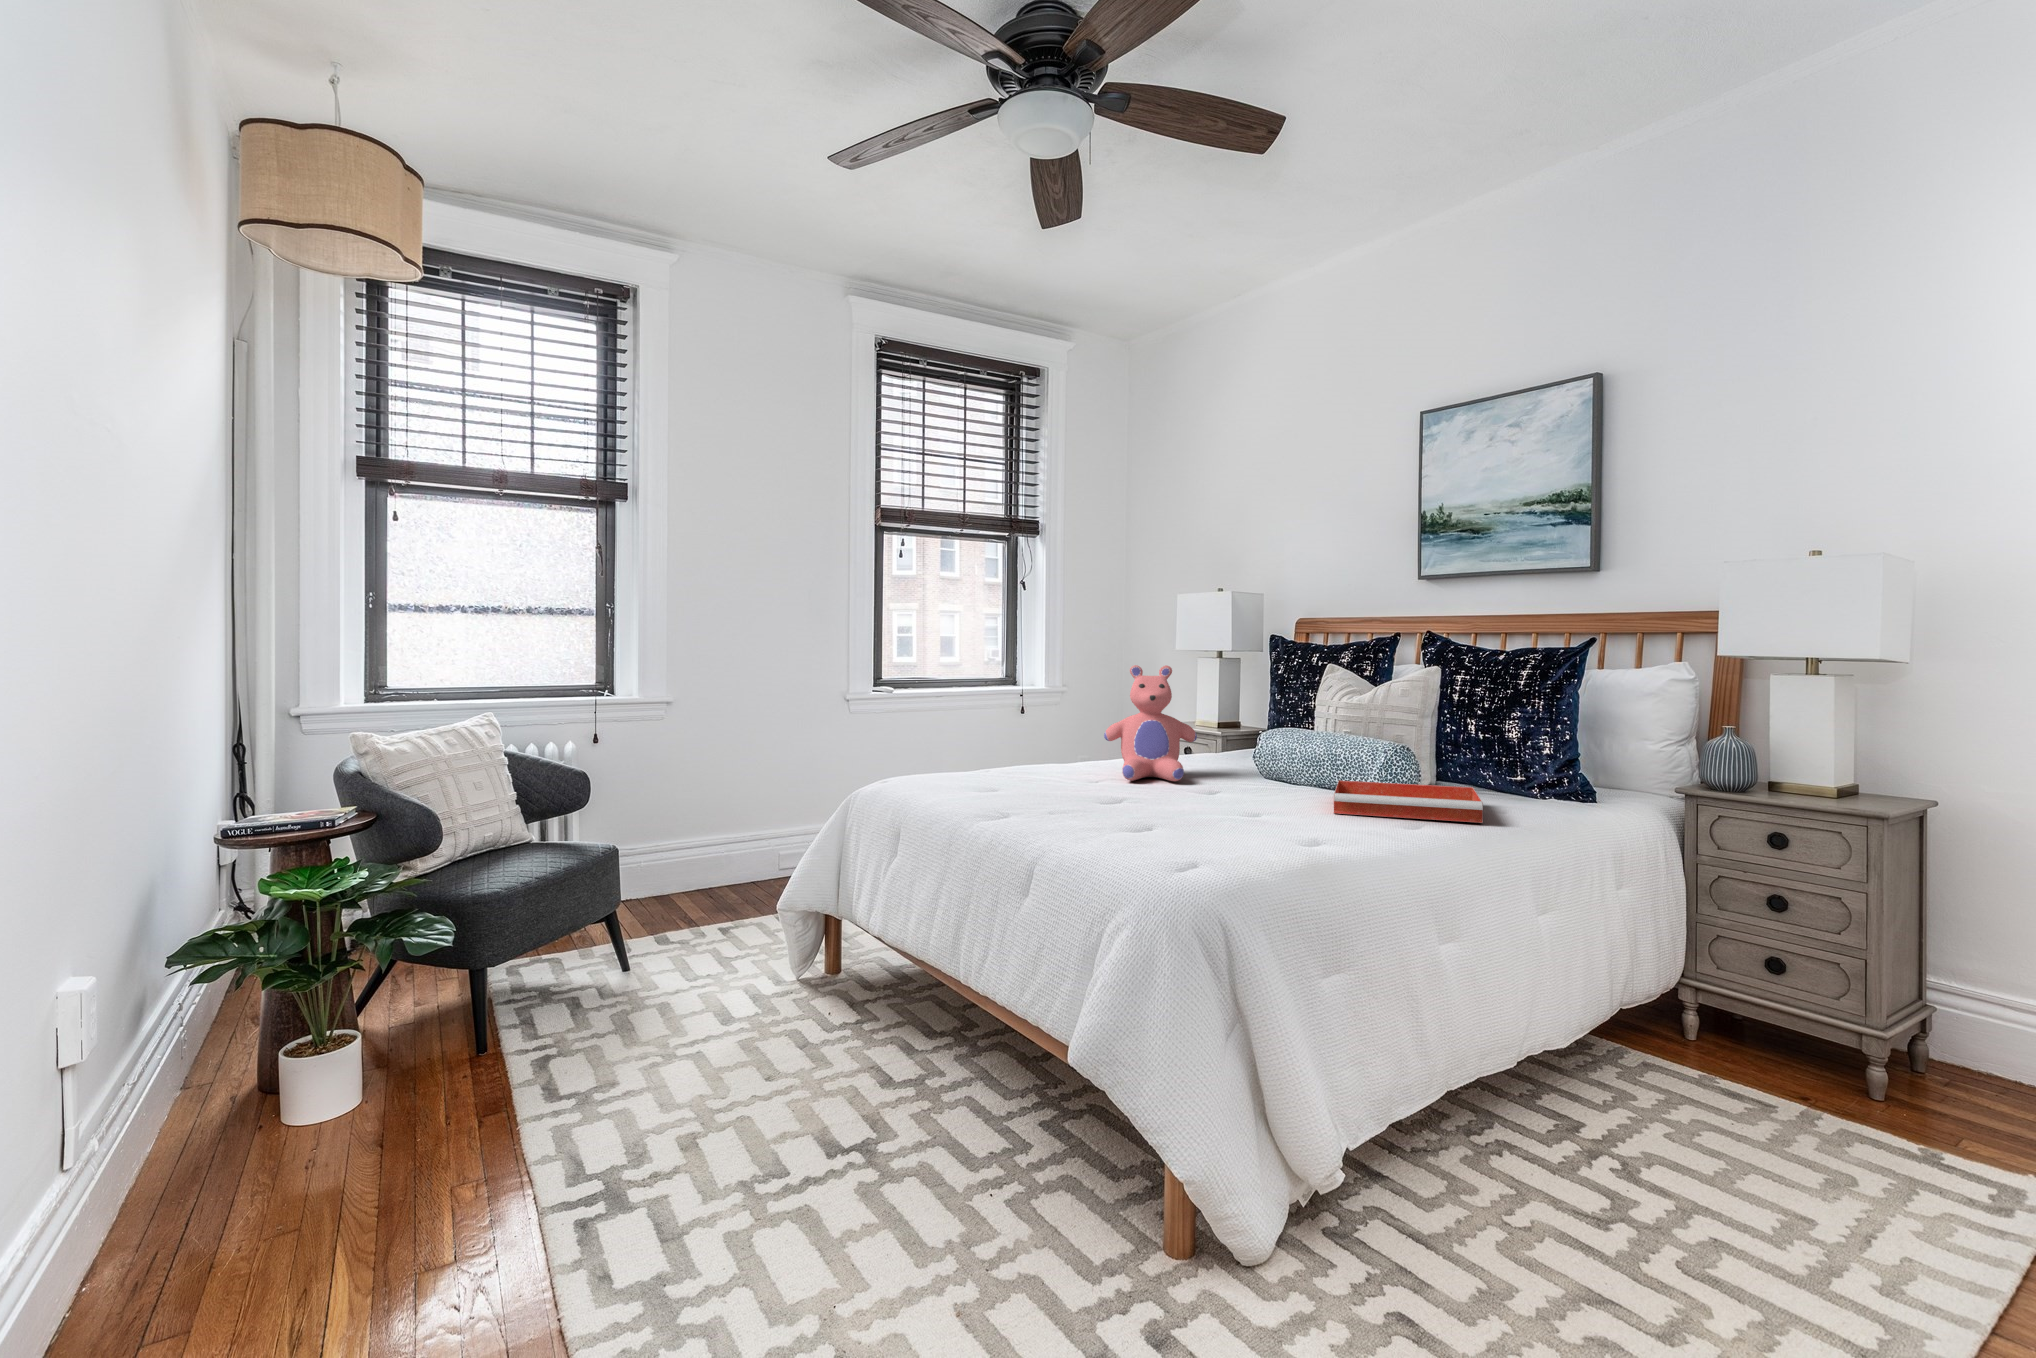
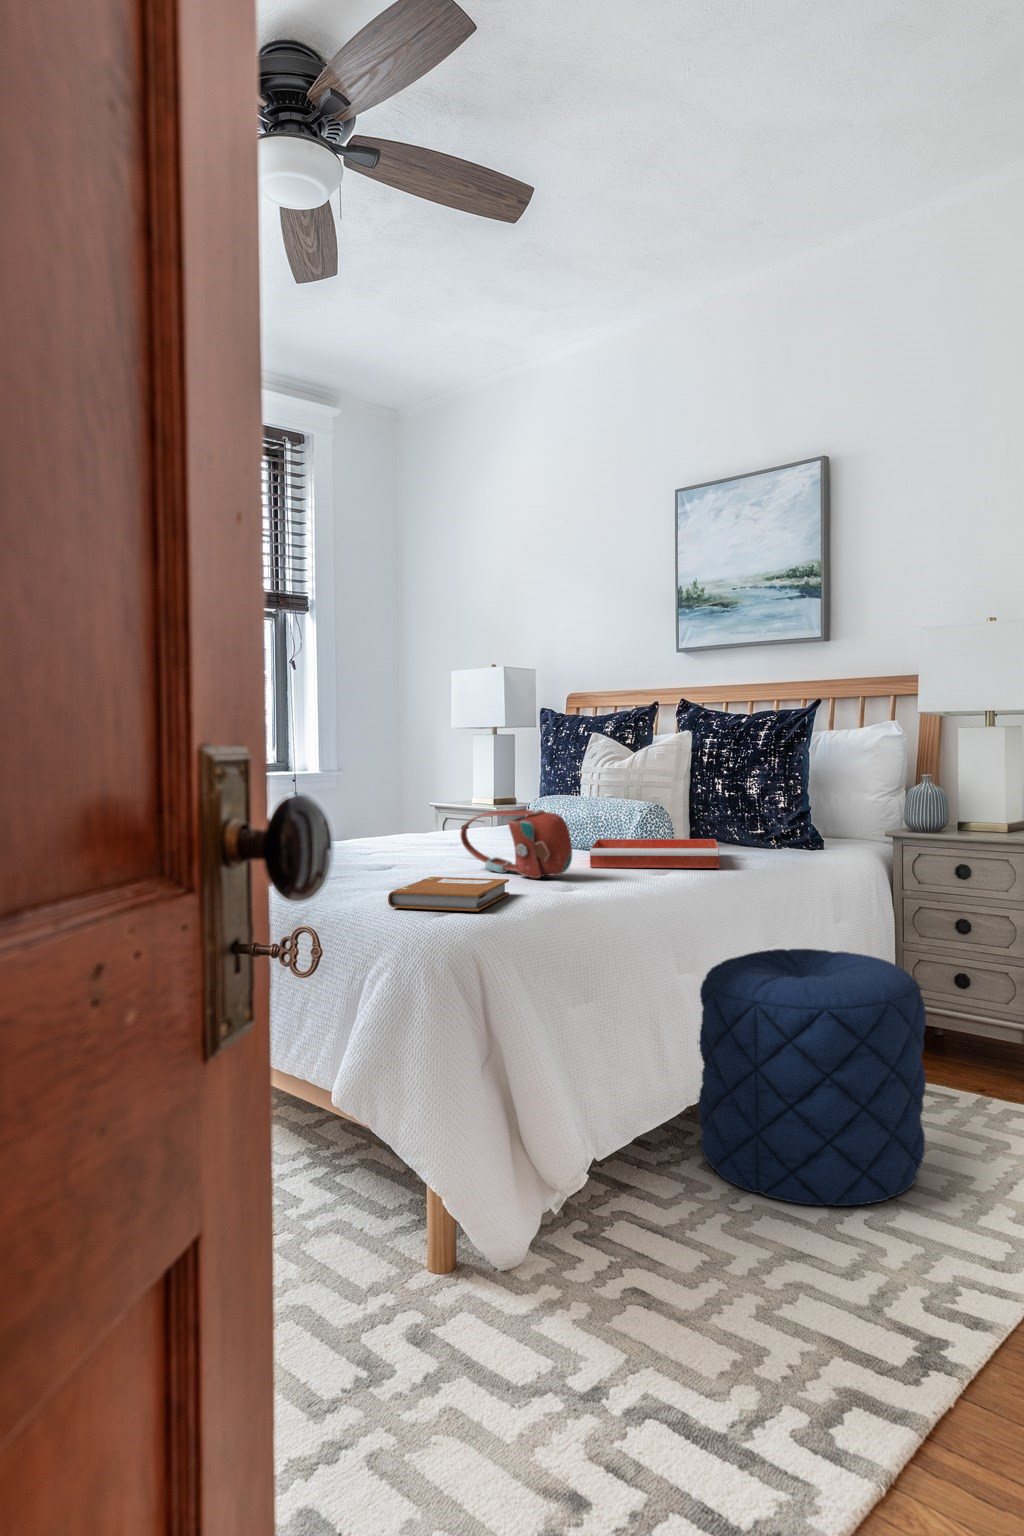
teddy bear: present [1104,665,1197,781] -> none [375,735,467,850]
handbag: none [1195,752,1318,825] -> present [461,809,572,878]
notebook: none [1126,820,1252,866] -> present [388,877,509,911]
pouf: none [1460,923,1756,1239] -> present [697,949,926,1206]

